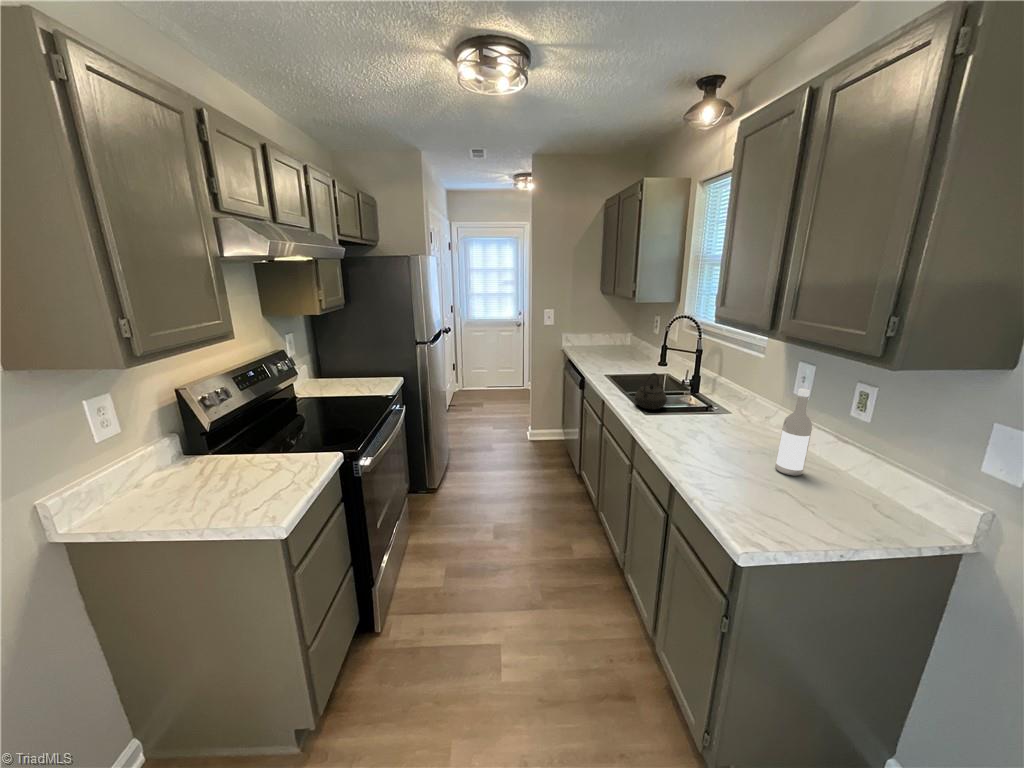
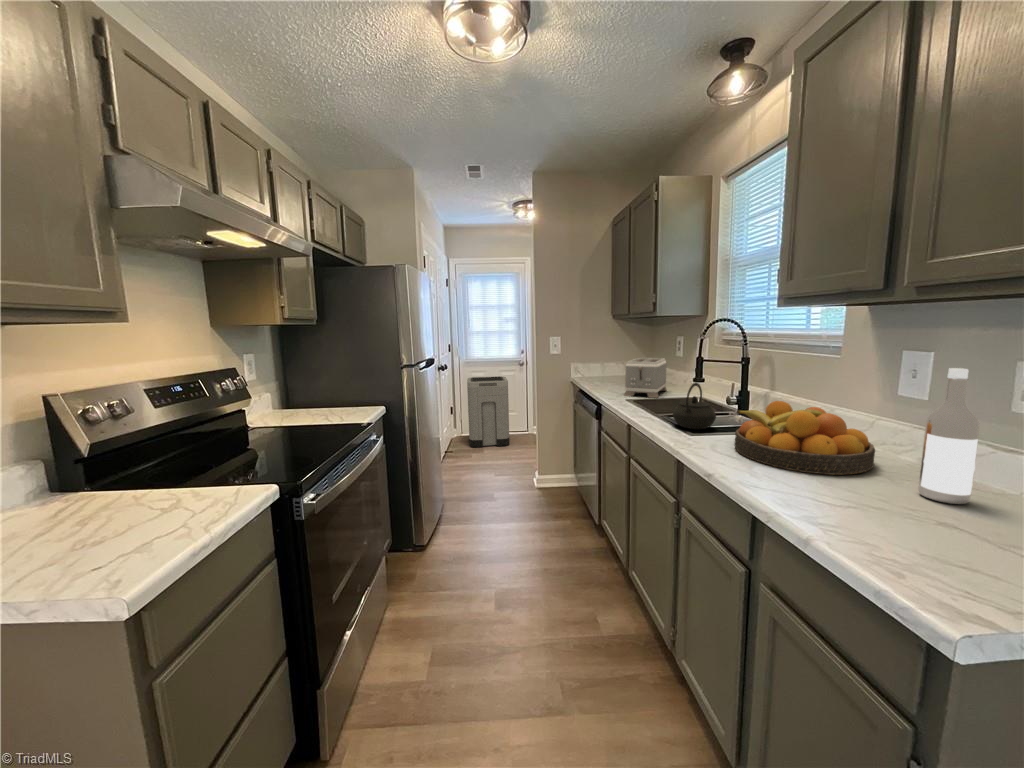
toaster: none [604,336,643,374] -> present [624,358,667,398]
trash can: none [468,337,506,403] -> present [467,376,510,447]
fruit bowl: none [672,394,763,452] -> present [734,401,875,475]

